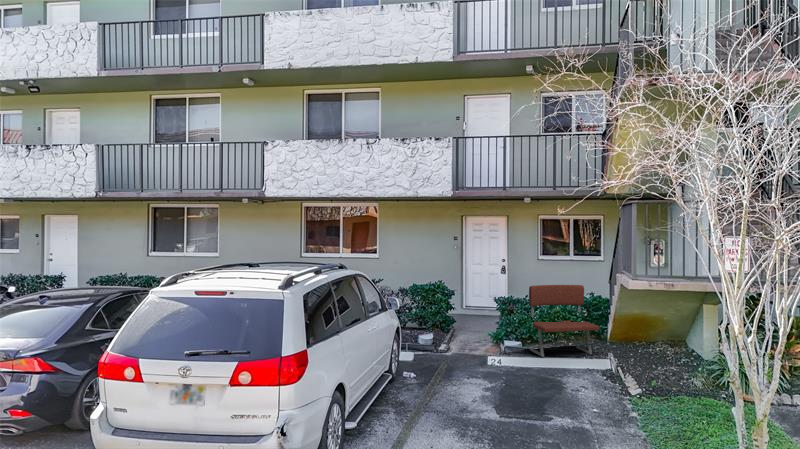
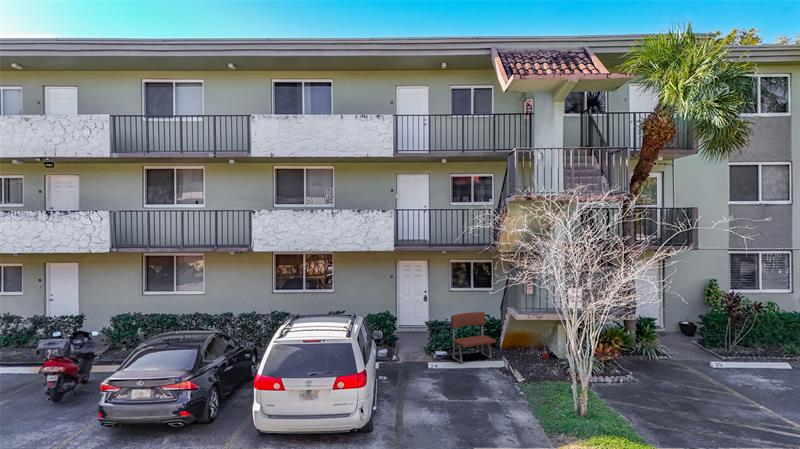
potted tree: none [671,309,703,360] -> present [541,327,557,359]

